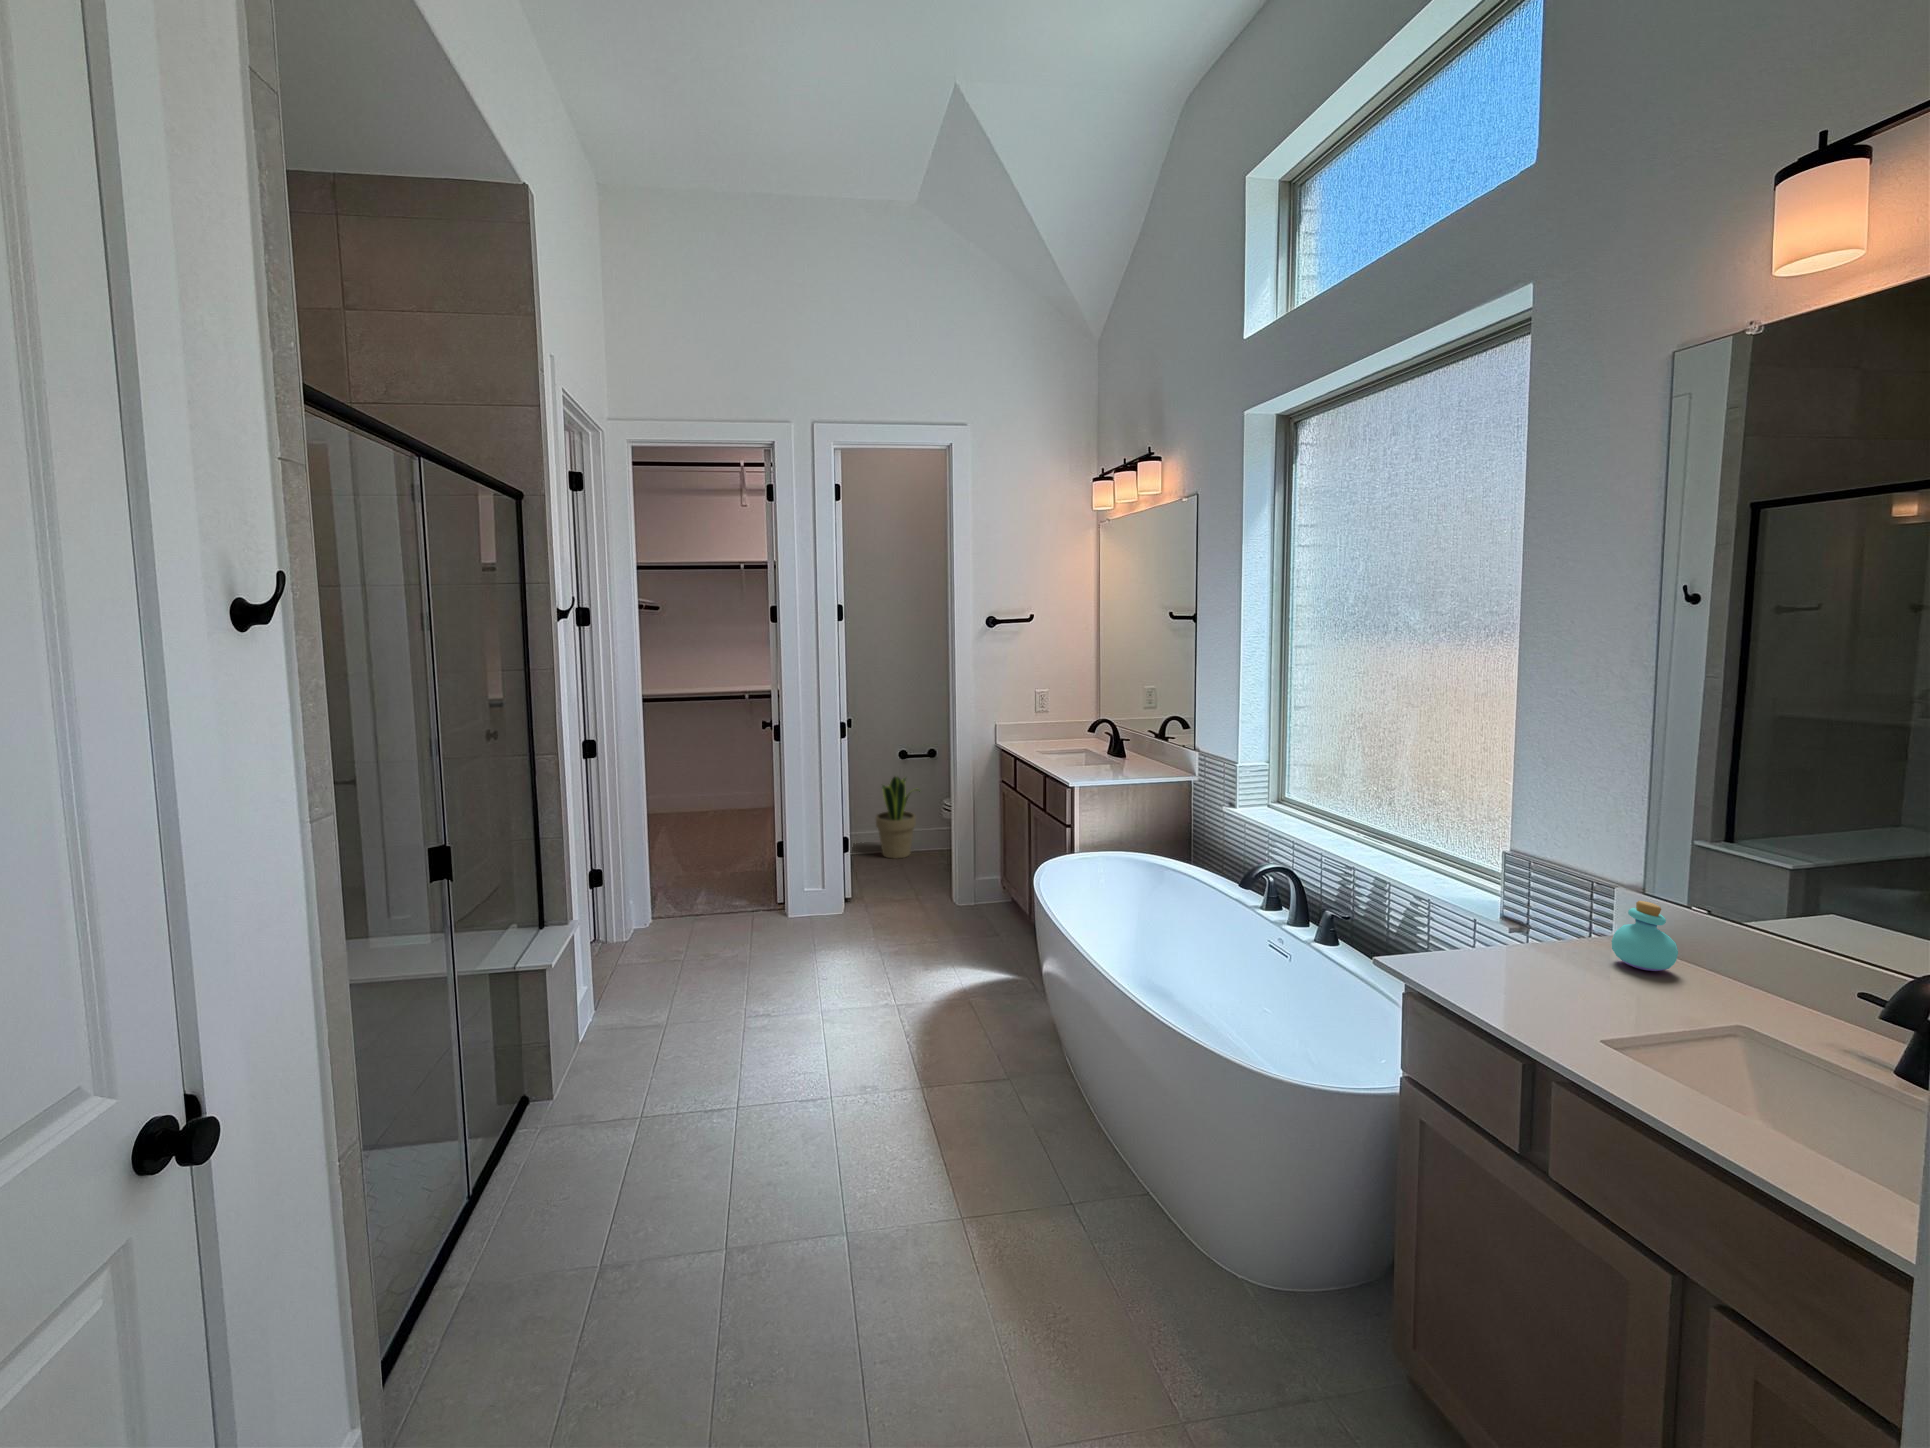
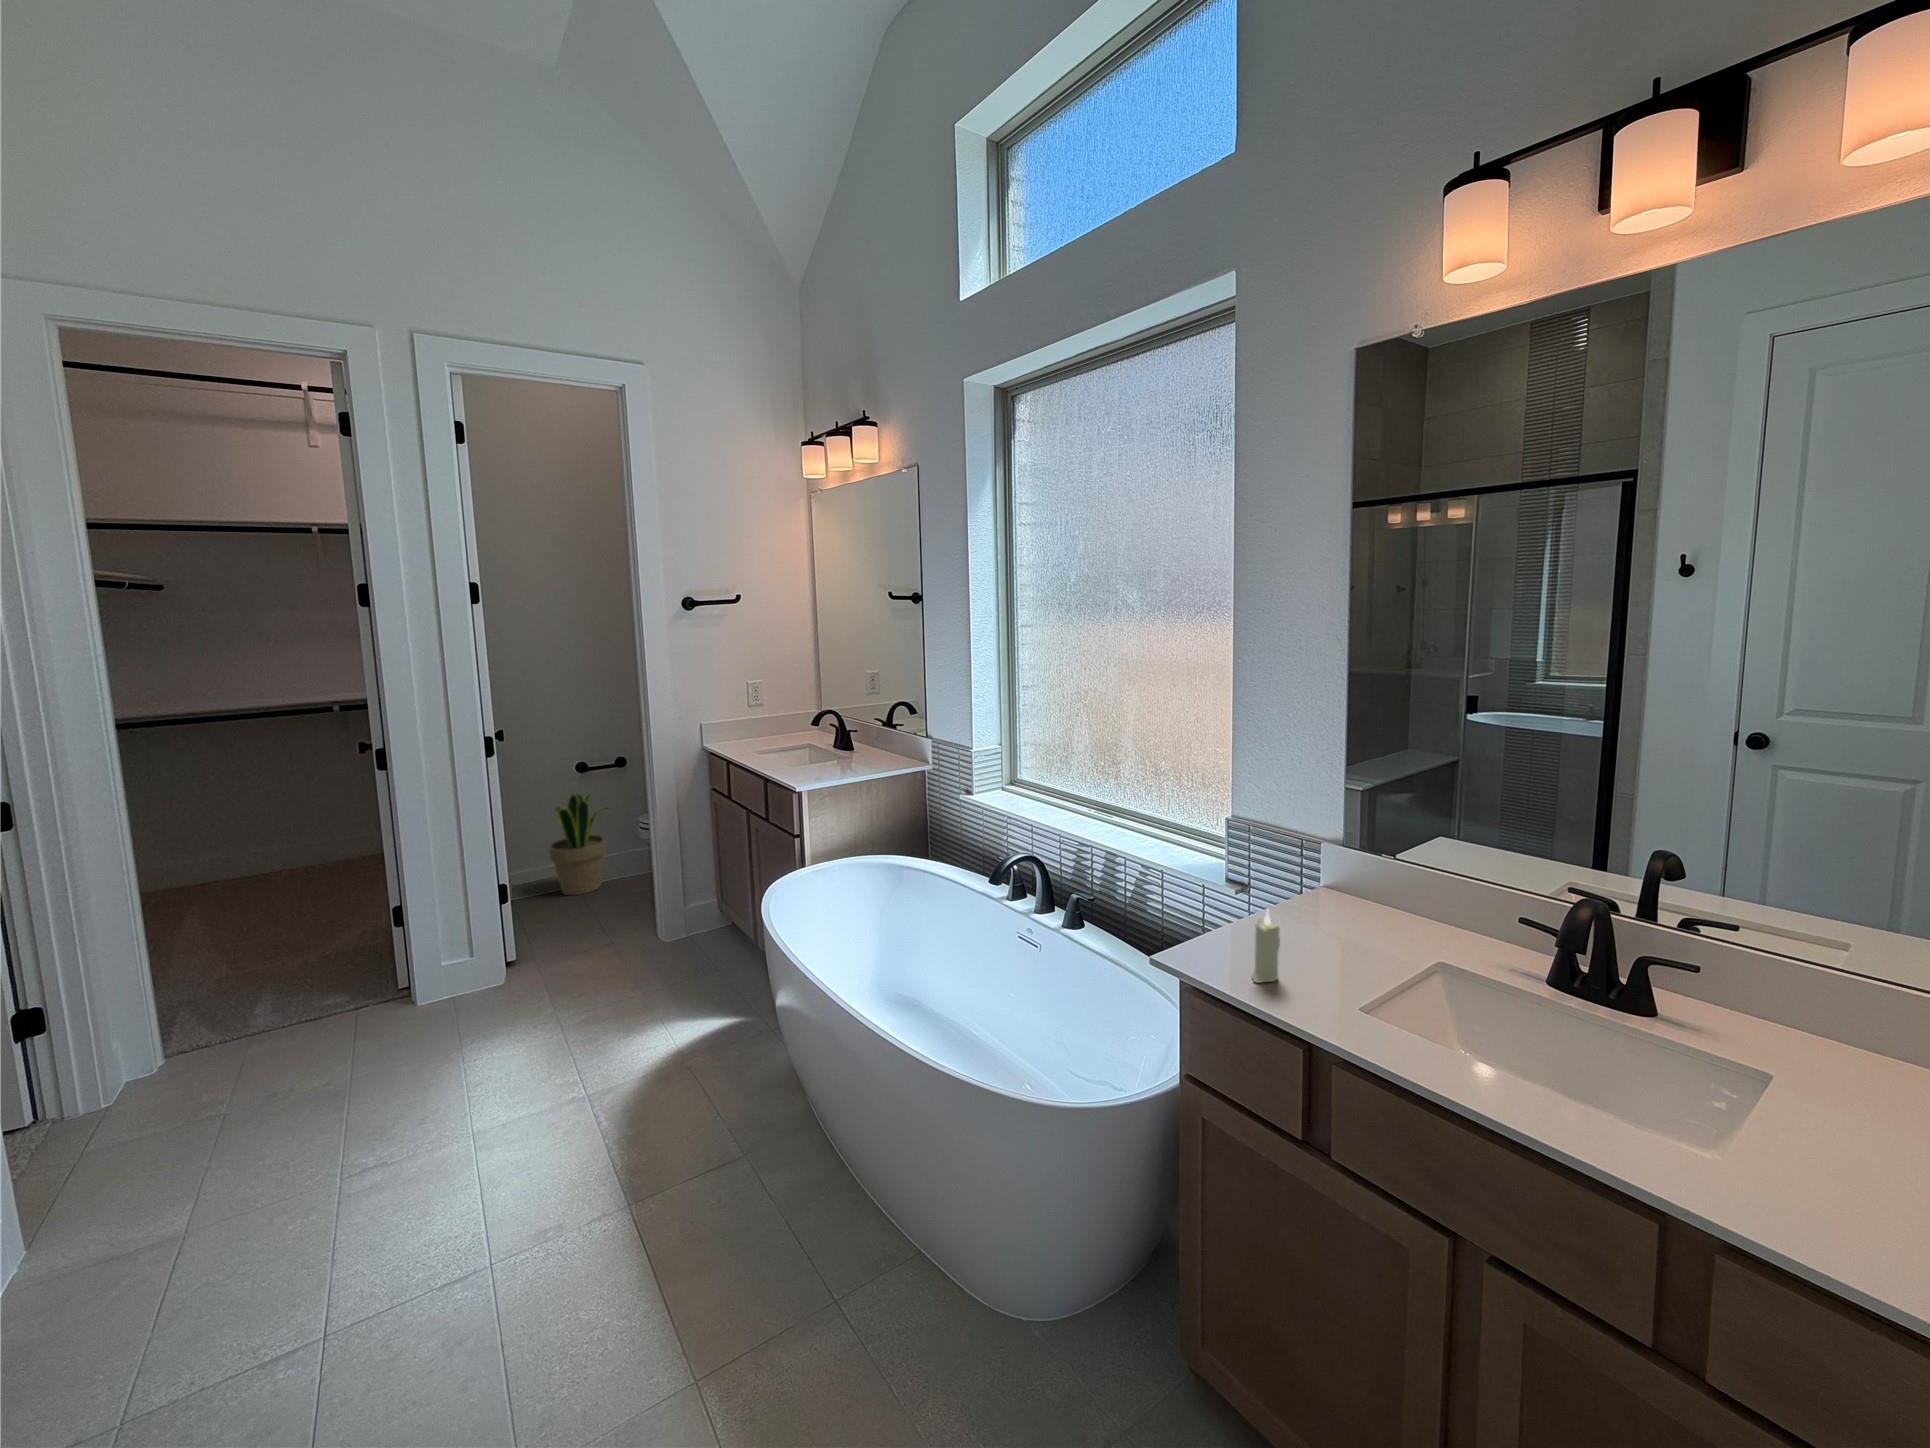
perfume bottle: present [1612,901,1678,971] -> none [1334,859,1383,924]
candle: none [1475,918,1508,989] -> present [1252,911,1280,983]

